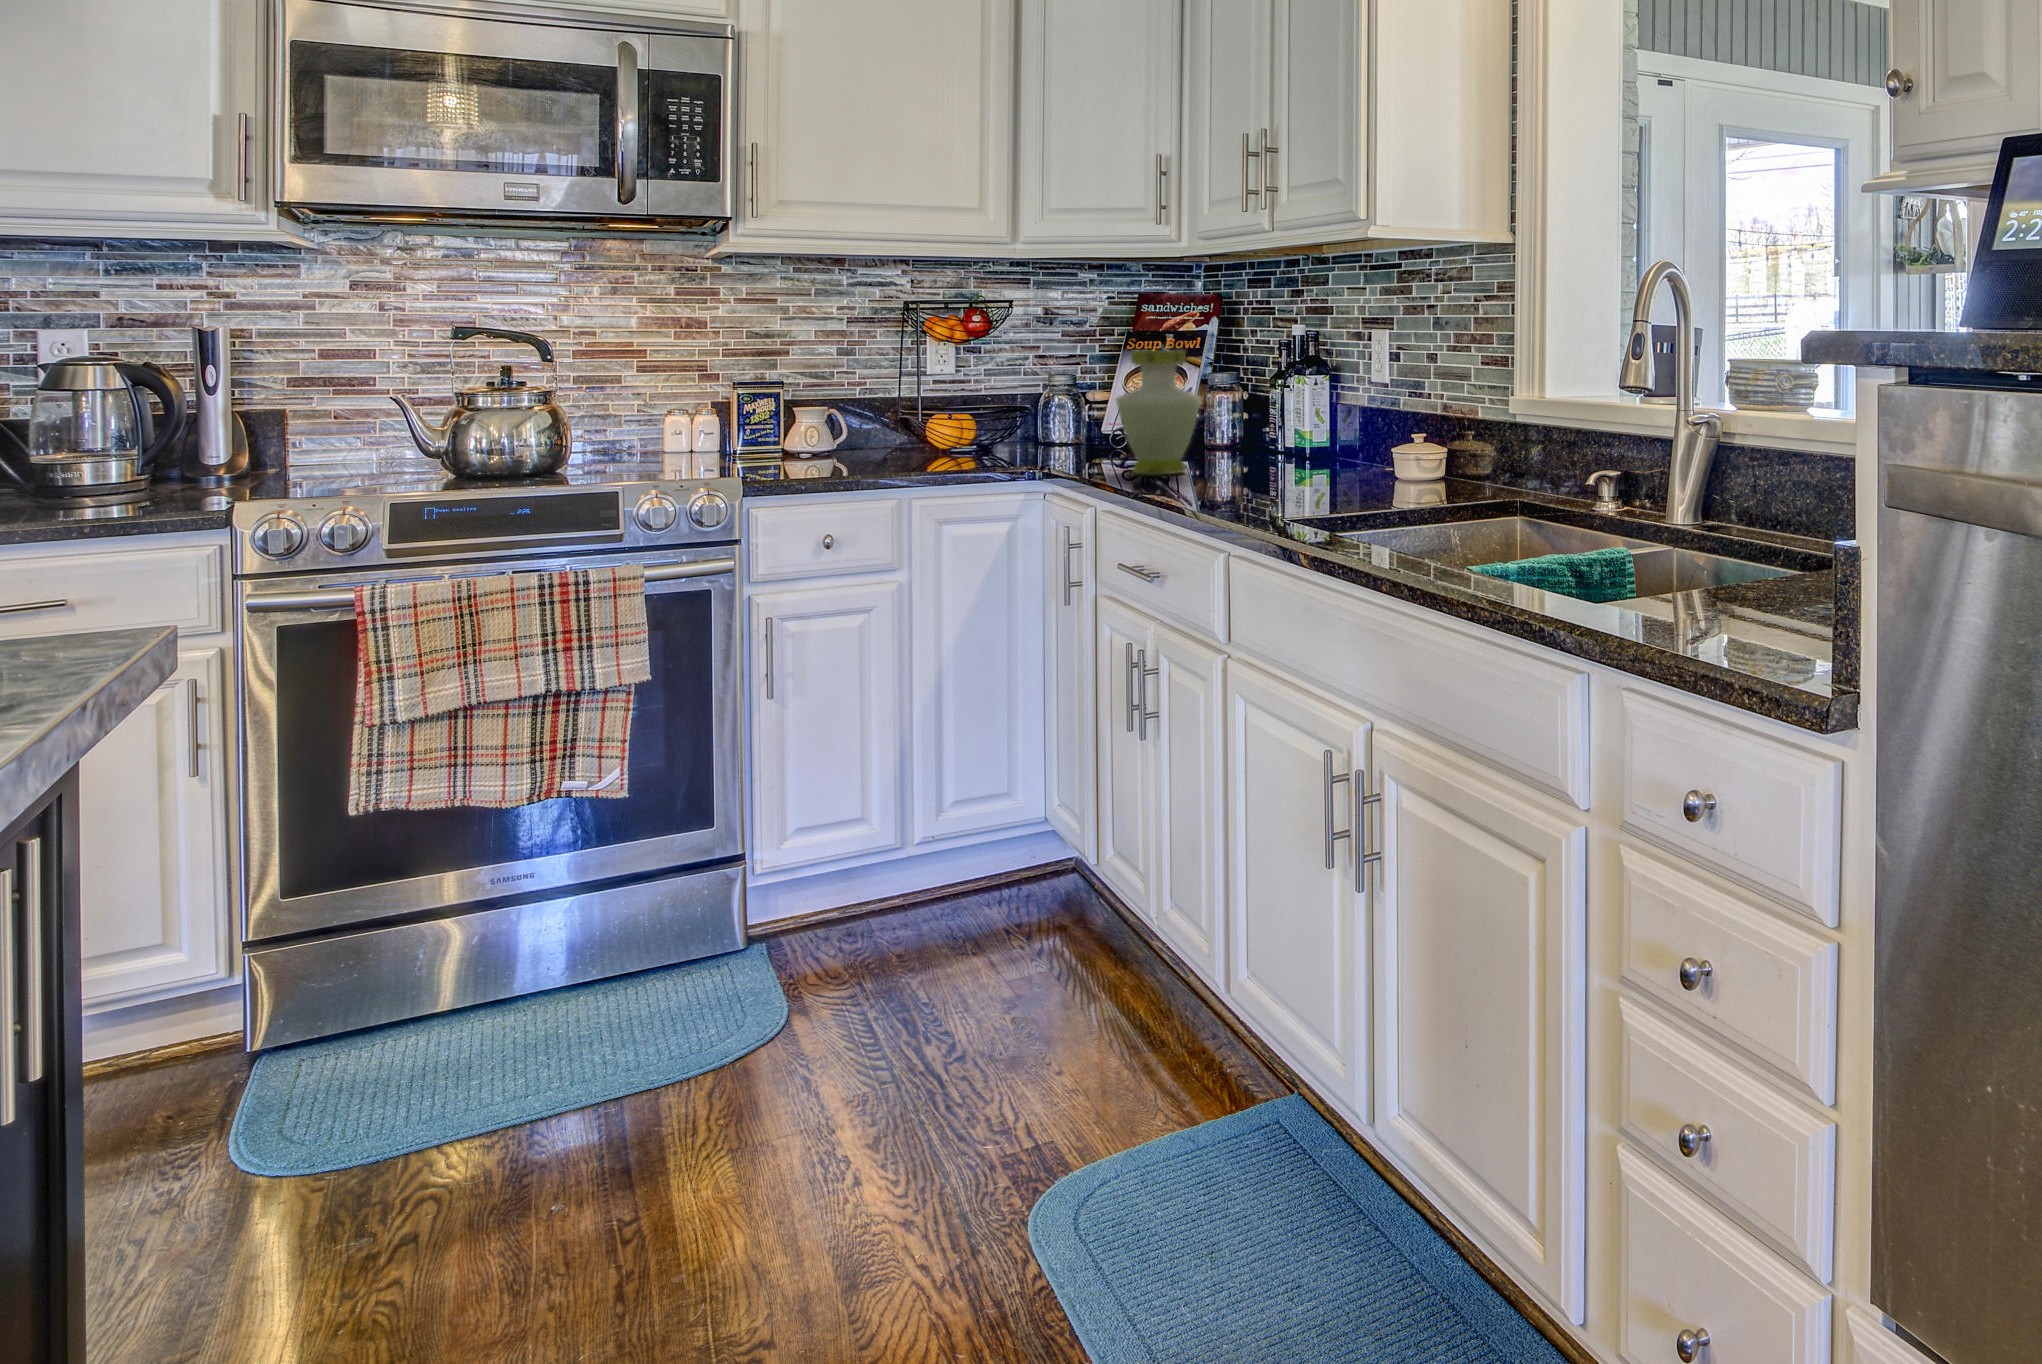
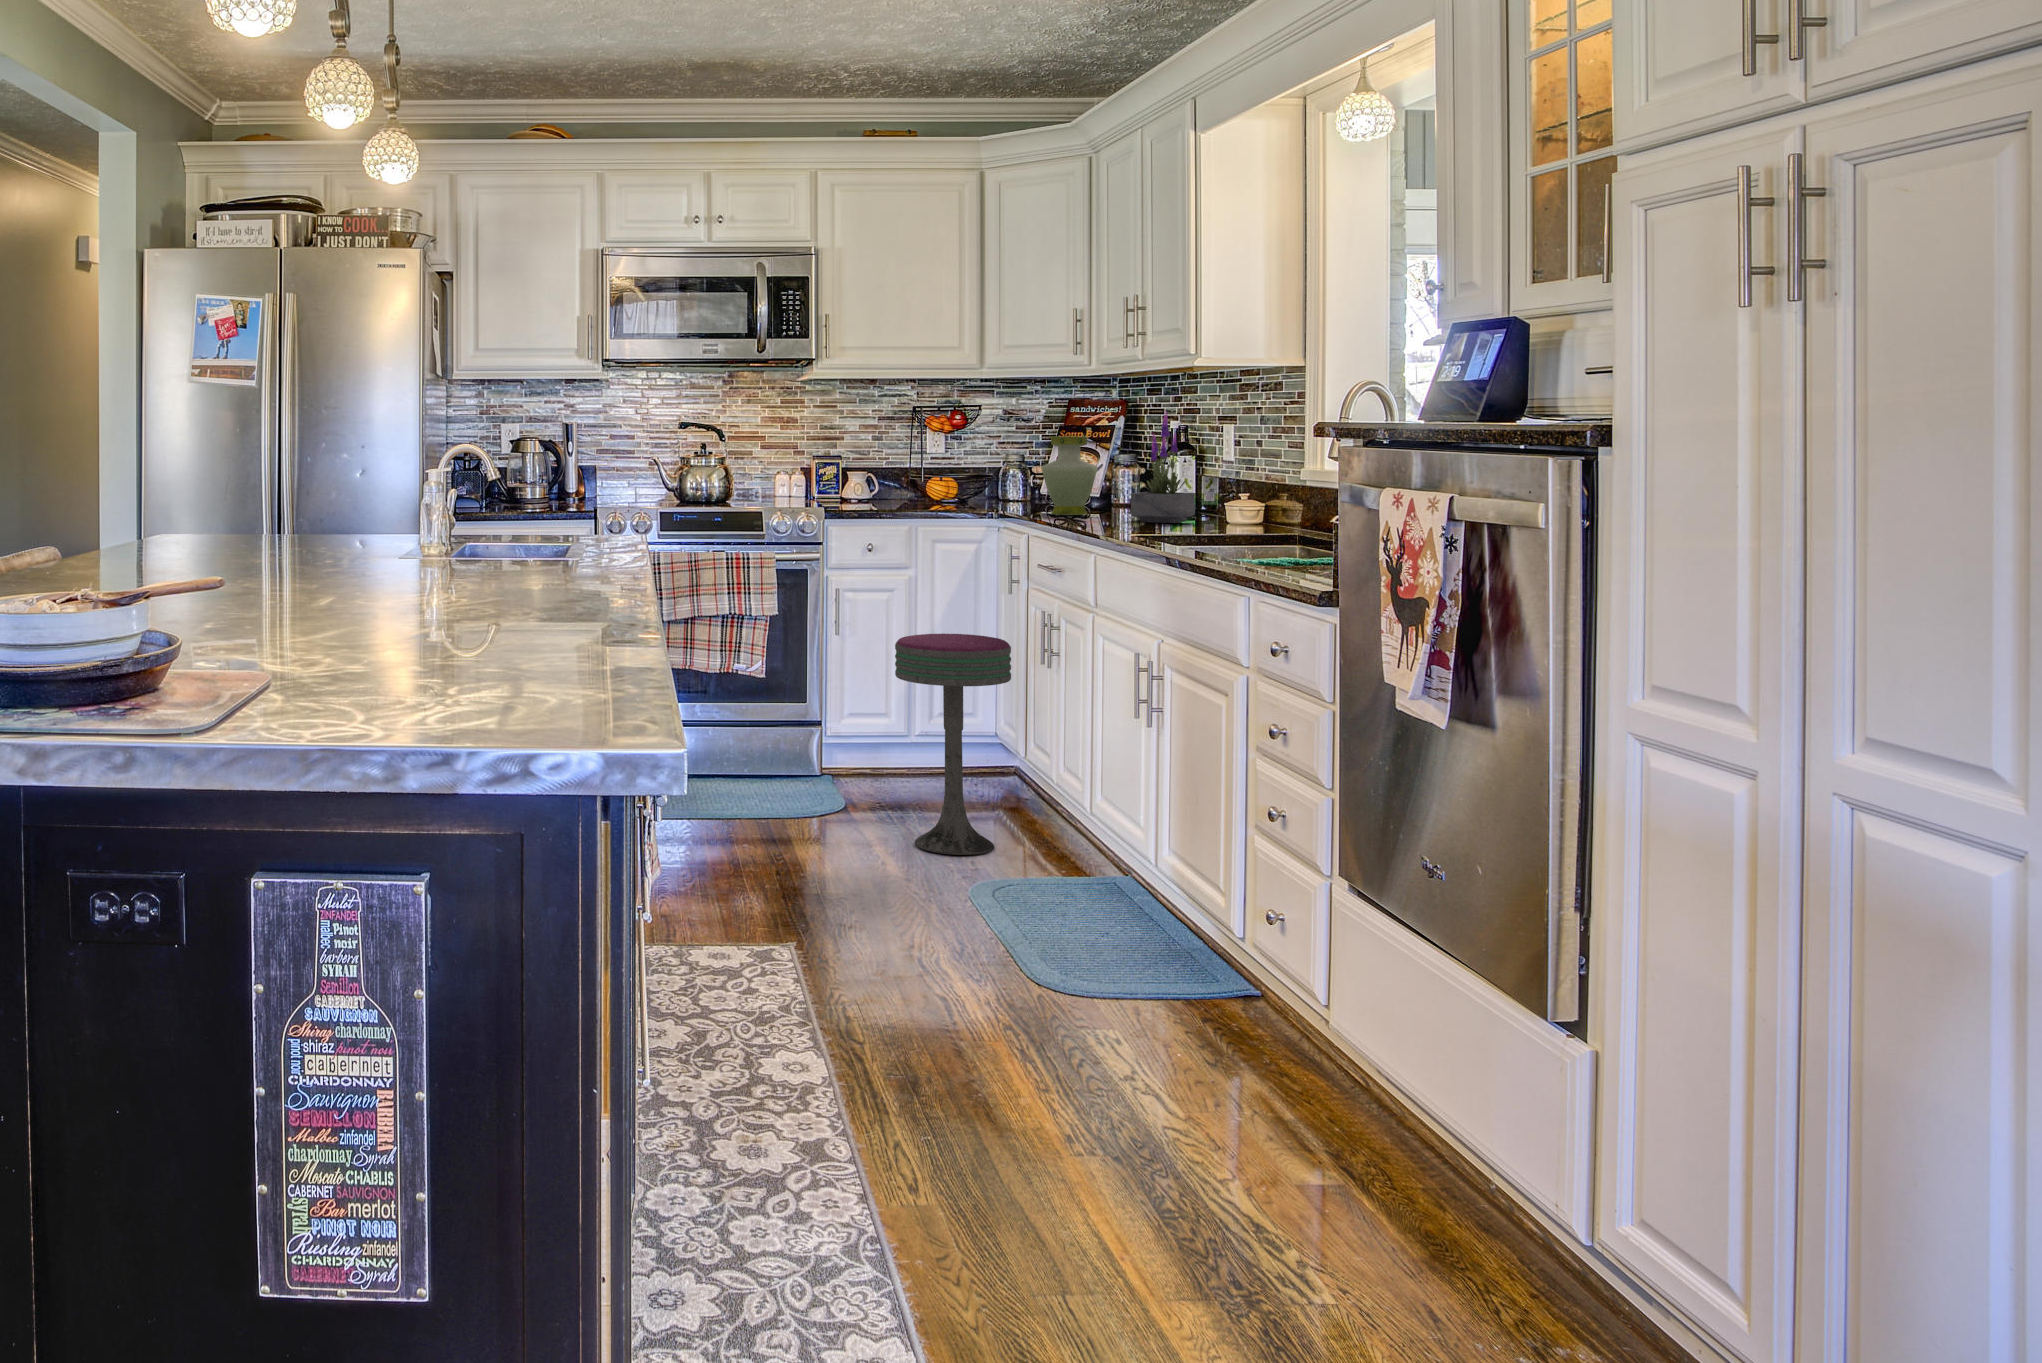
potted plant: none [1253,311,1339,481] -> present [1131,412,1195,523]
bar stool: none [869,711,1090,1153] -> present [895,634,1011,855]

